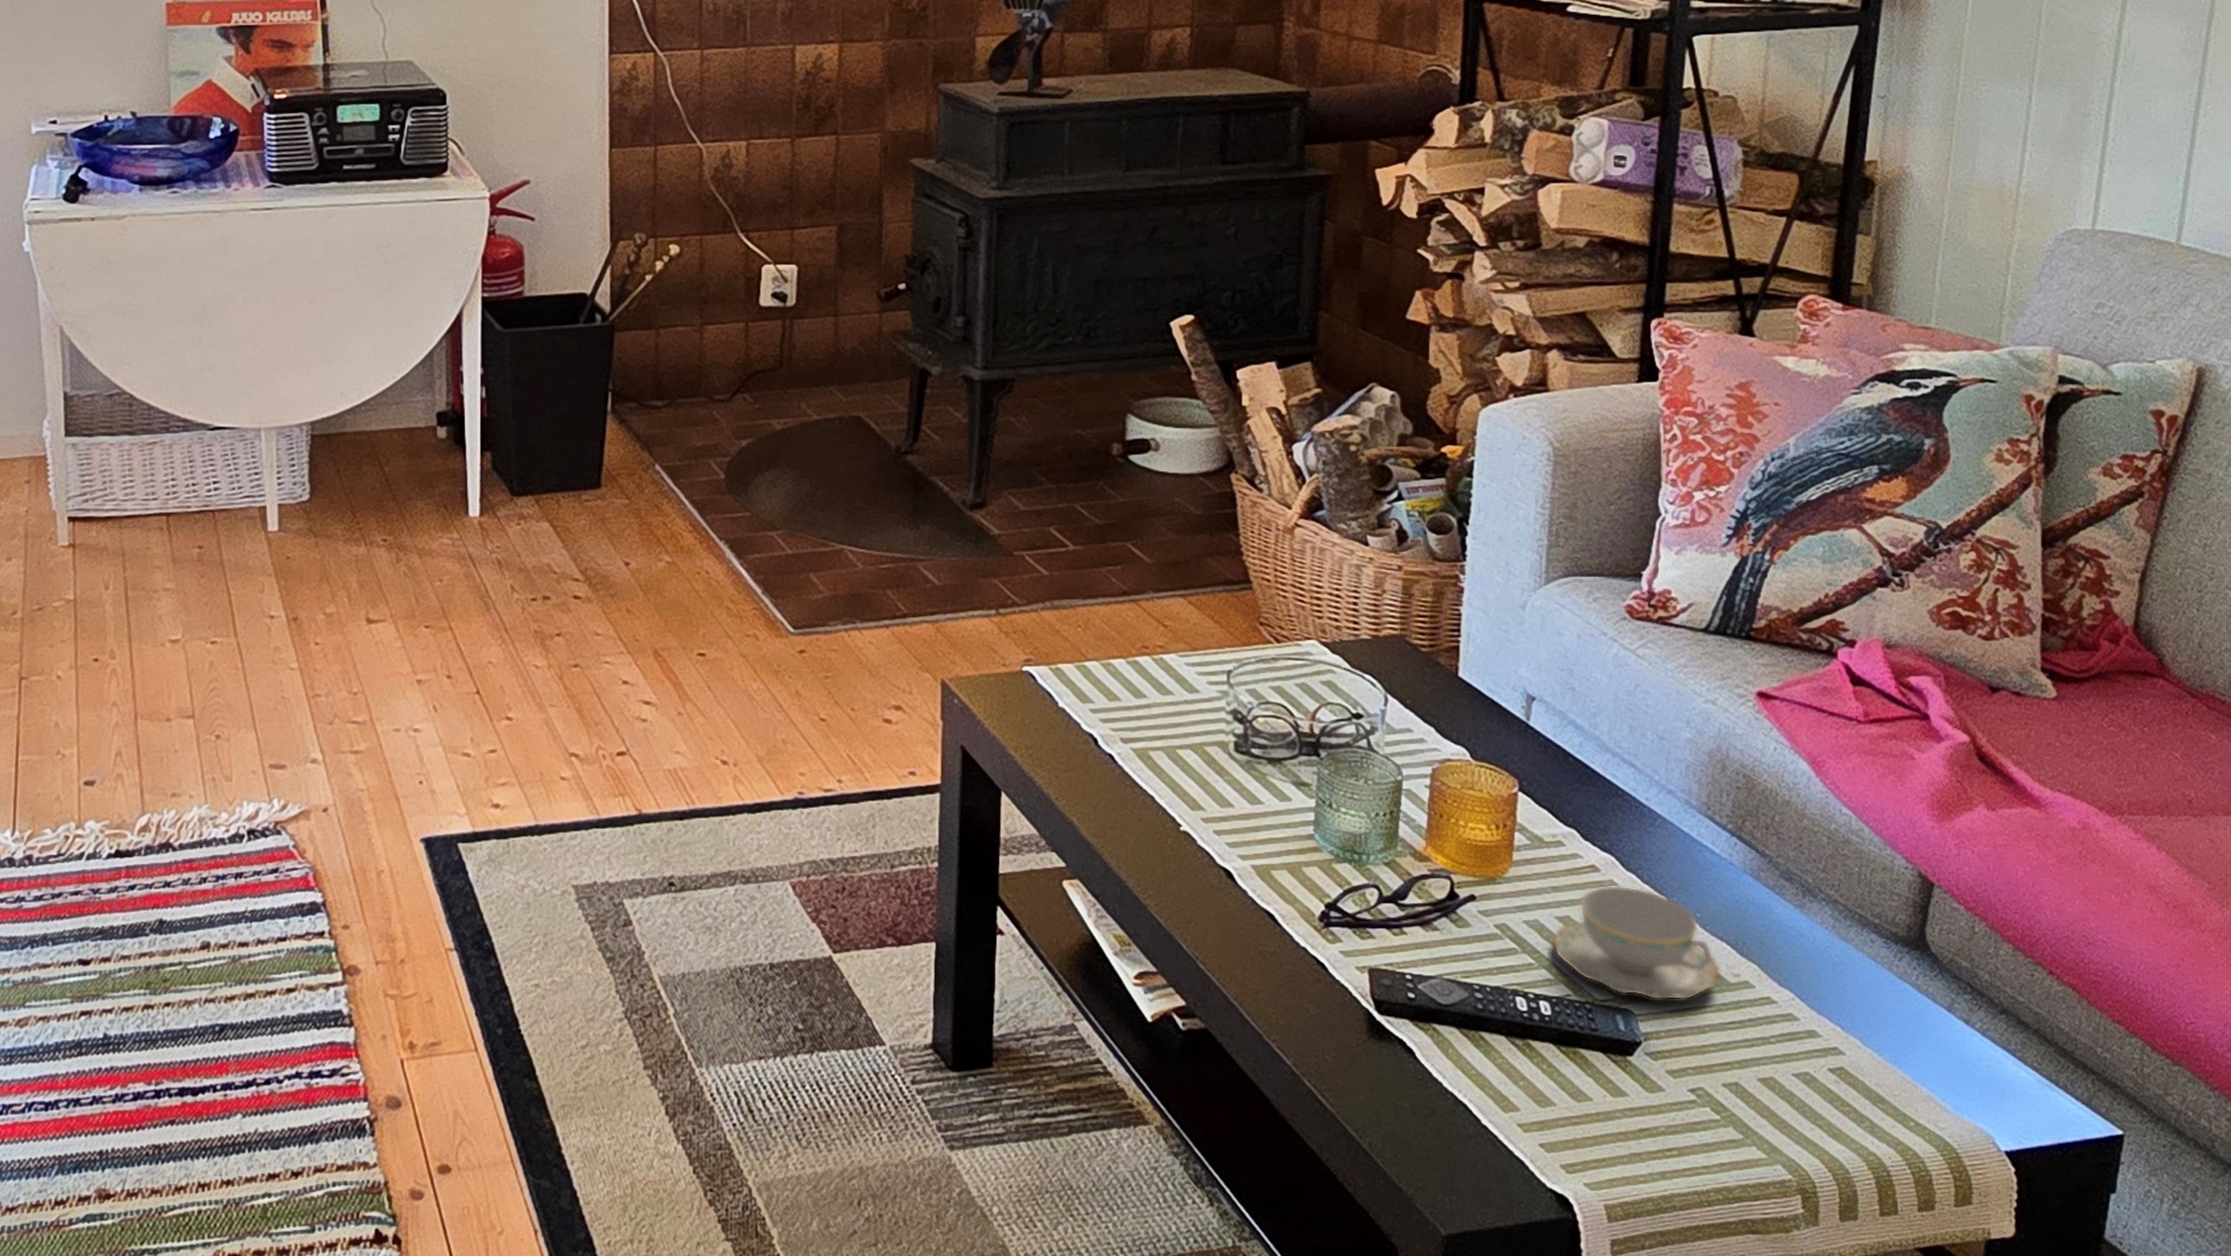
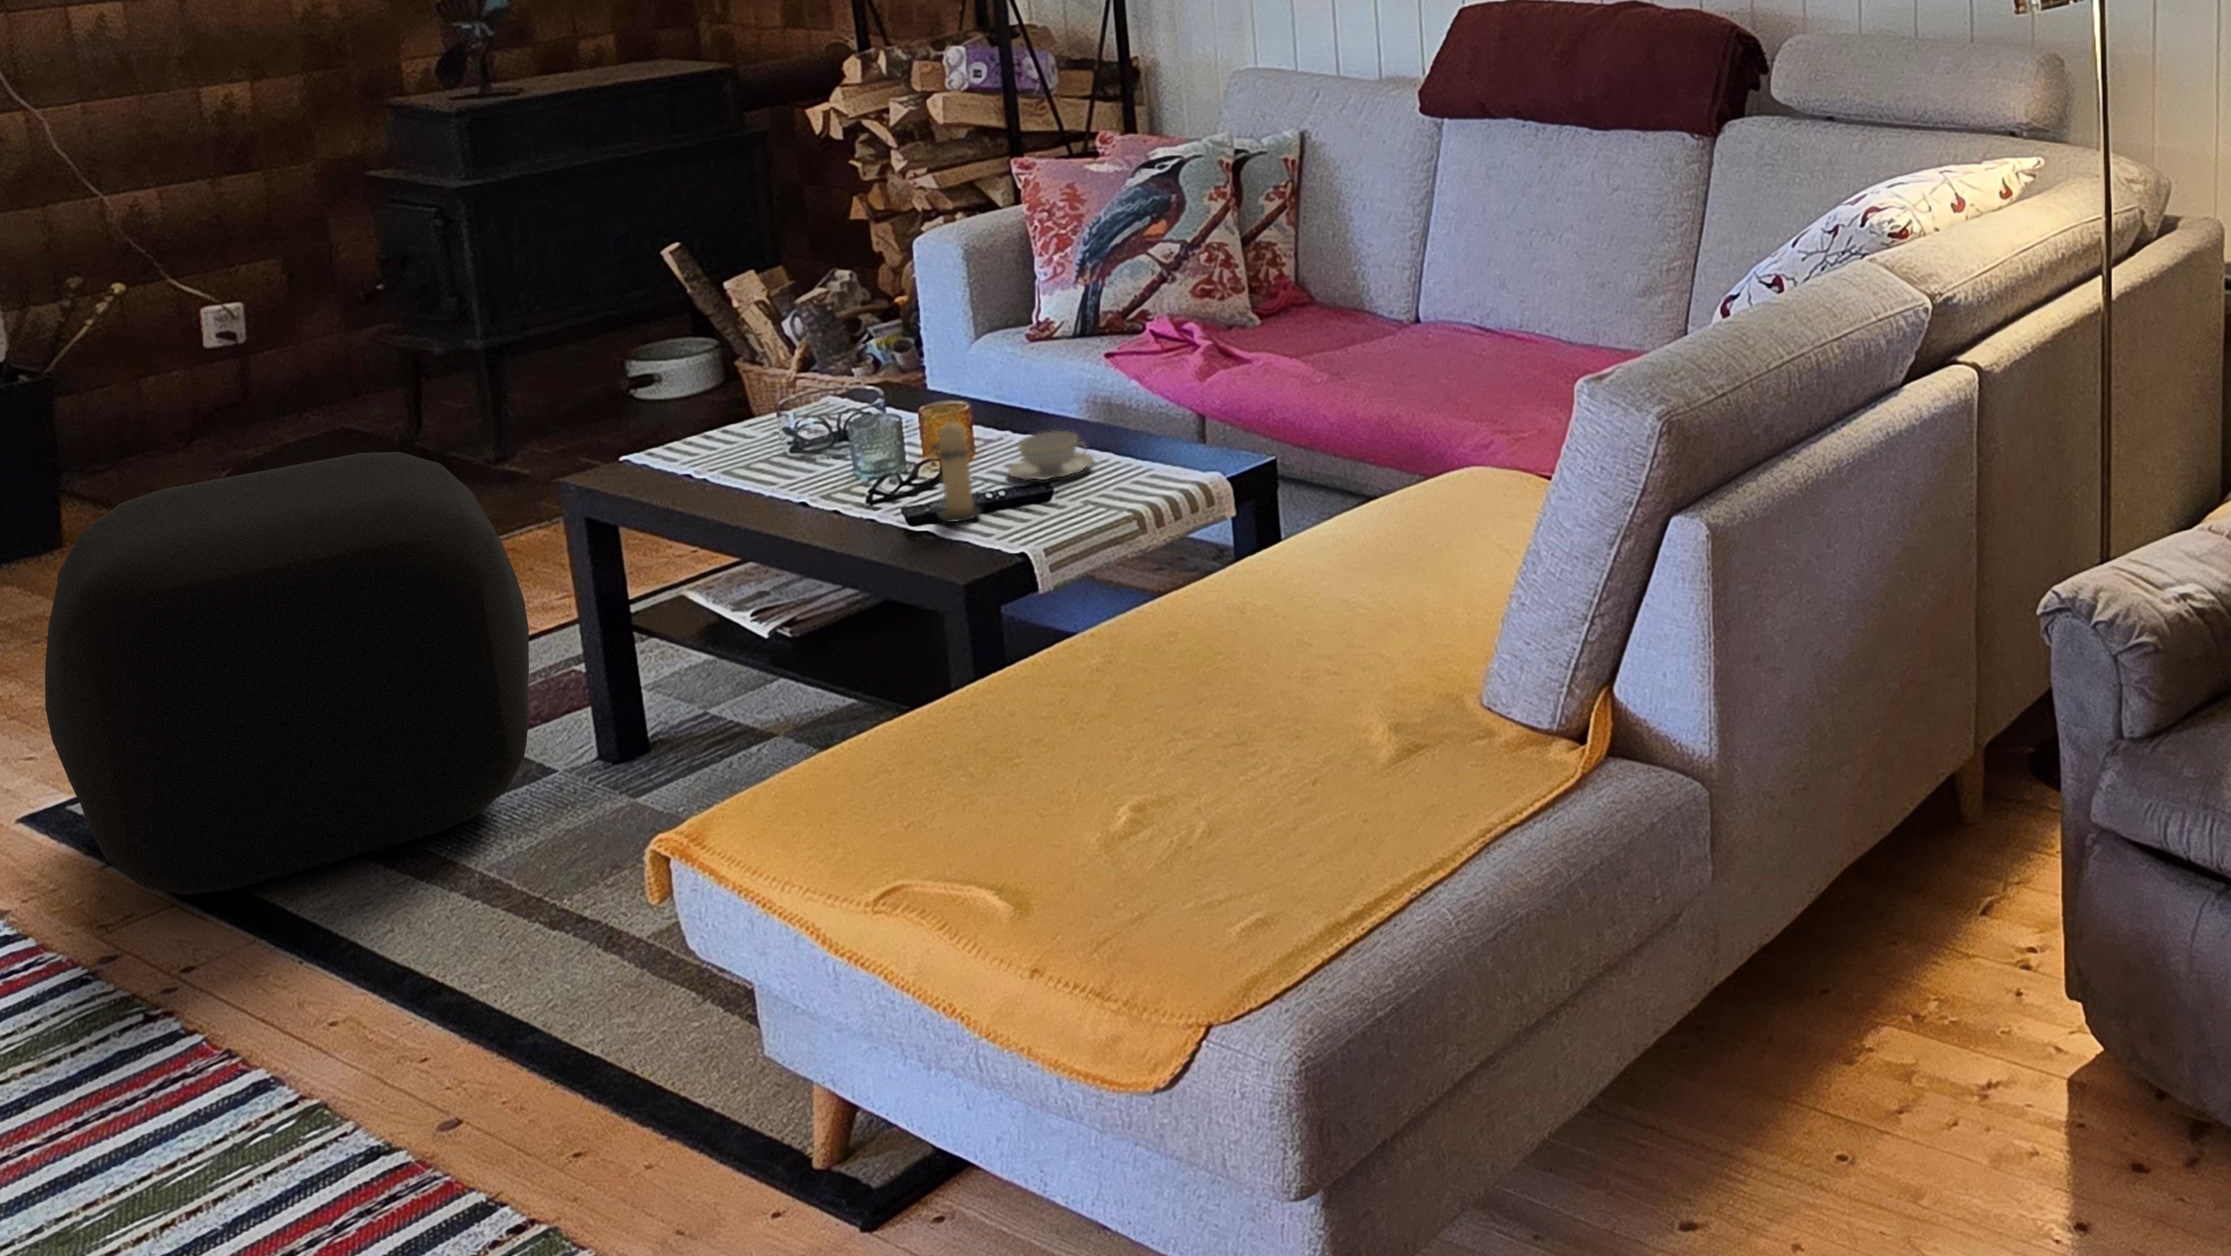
ottoman: none [380,559,864,1103] -> present [45,452,529,895]
candle: none [1406,853,1514,1048] -> present [931,420,981,522]

